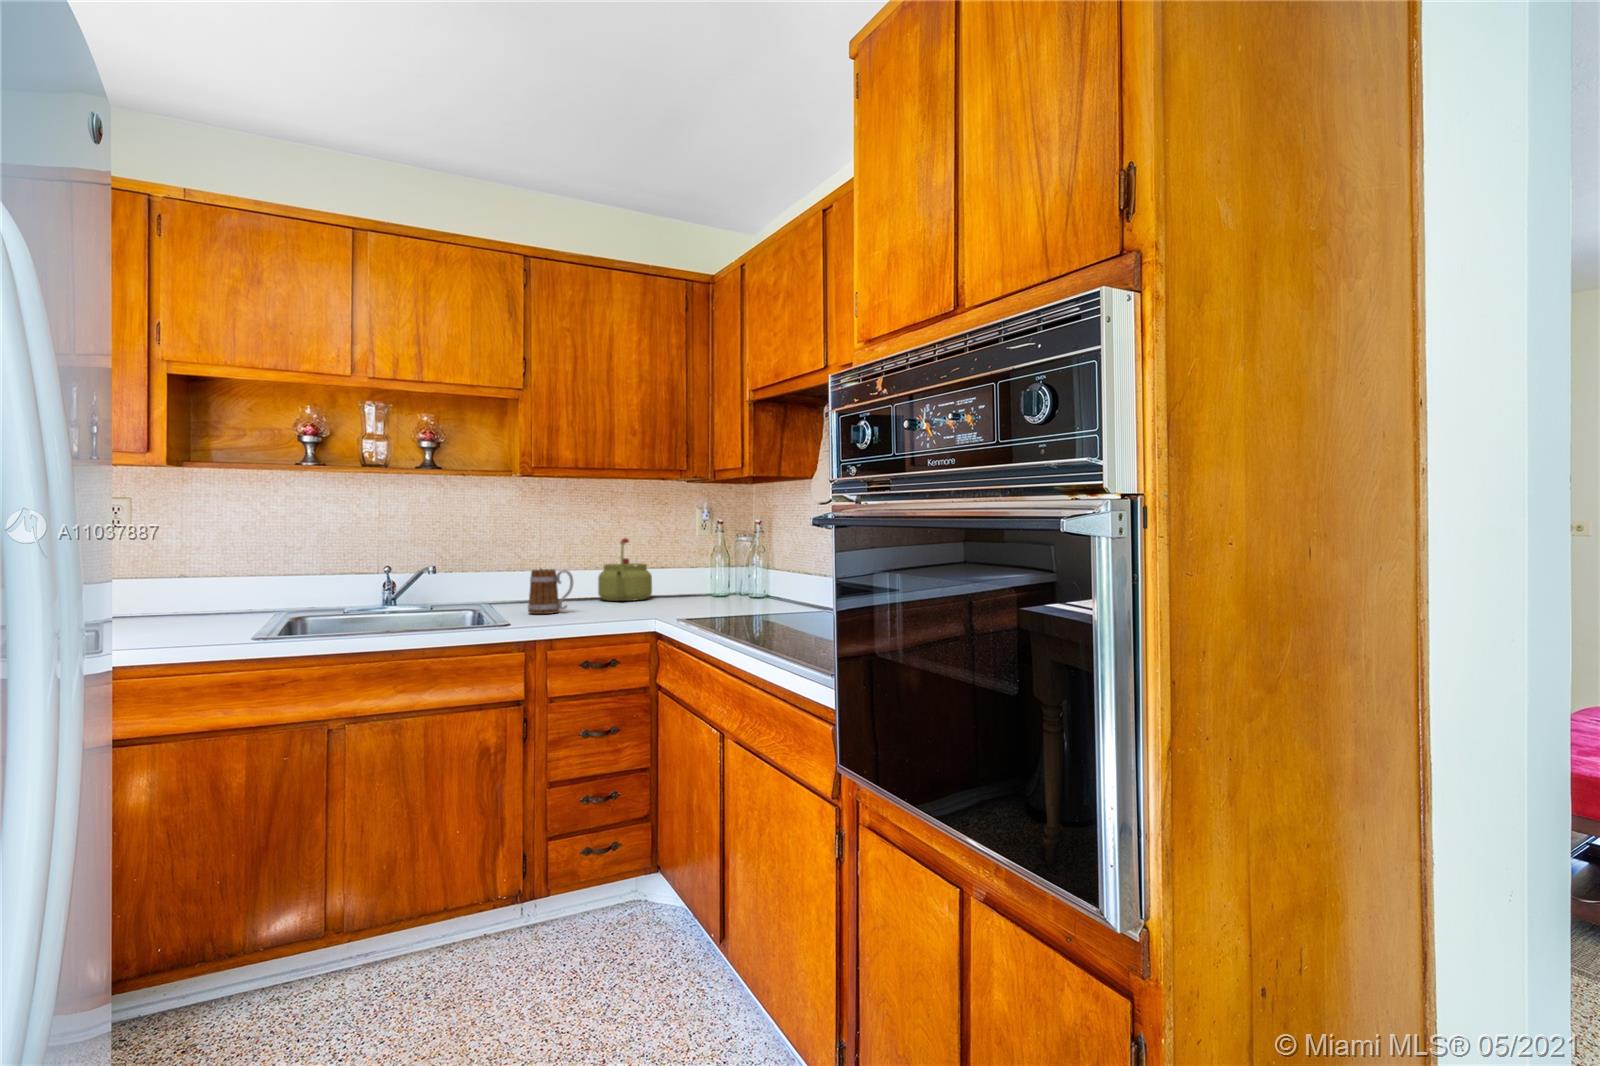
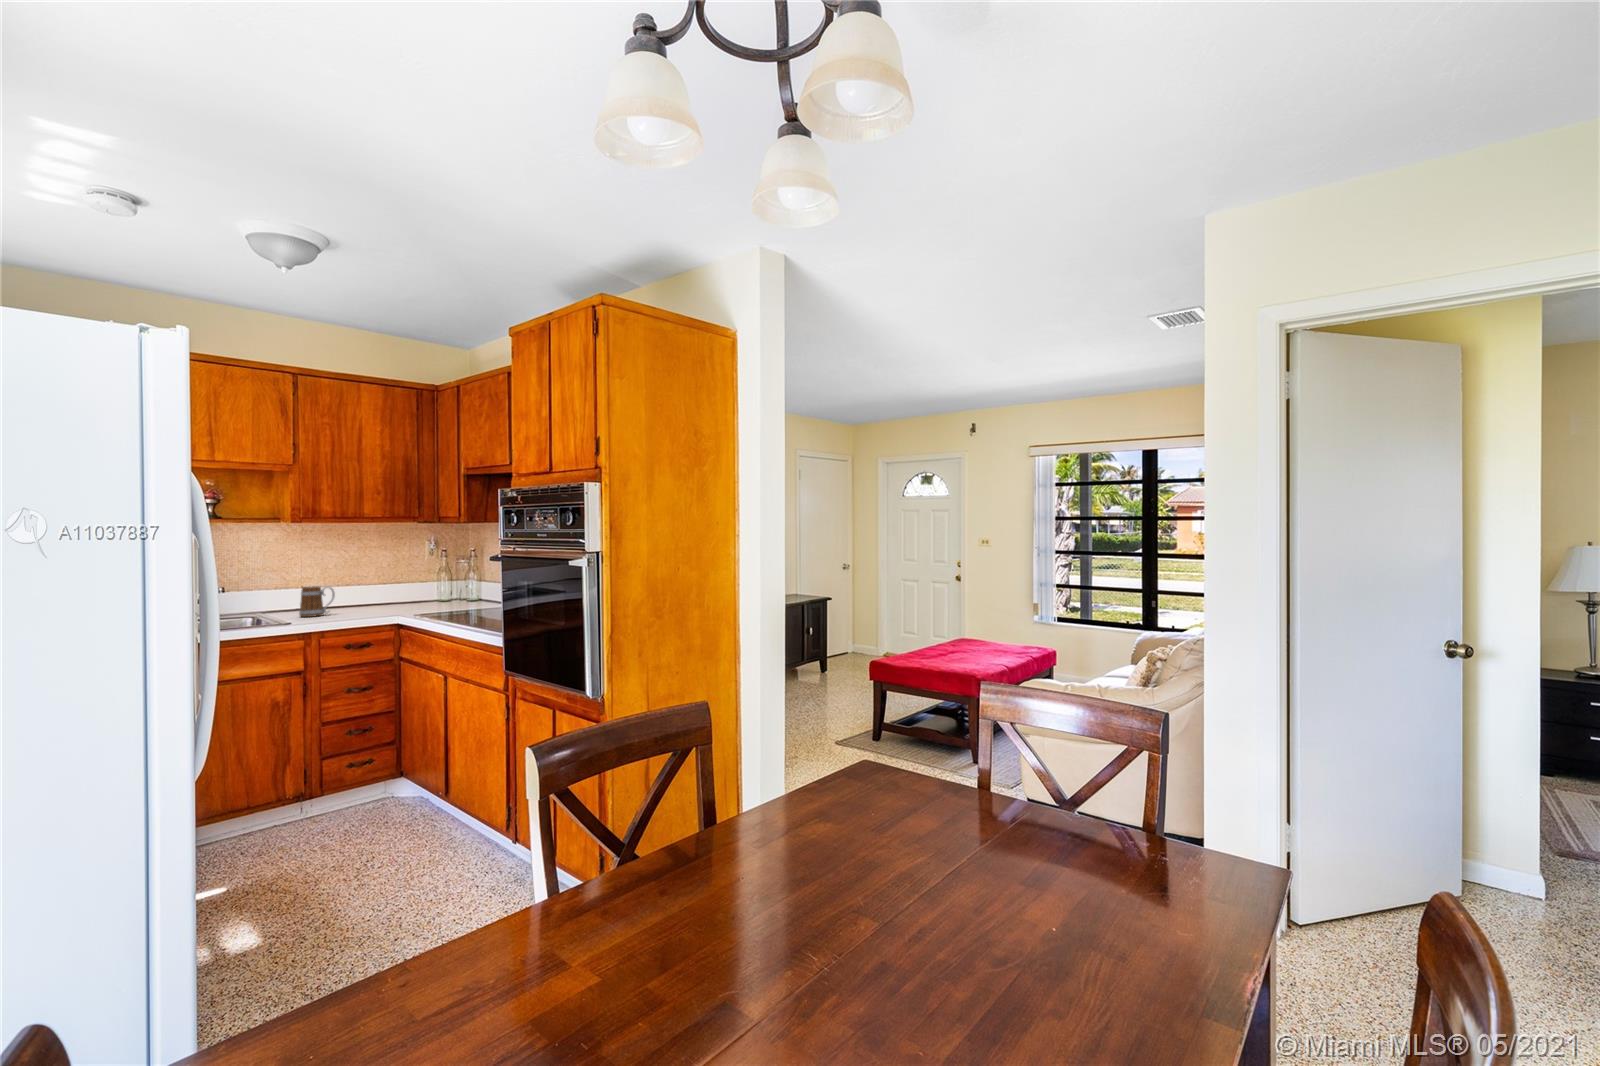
kettle: present [598,538,652,601] -> none [349,563,392,607]

